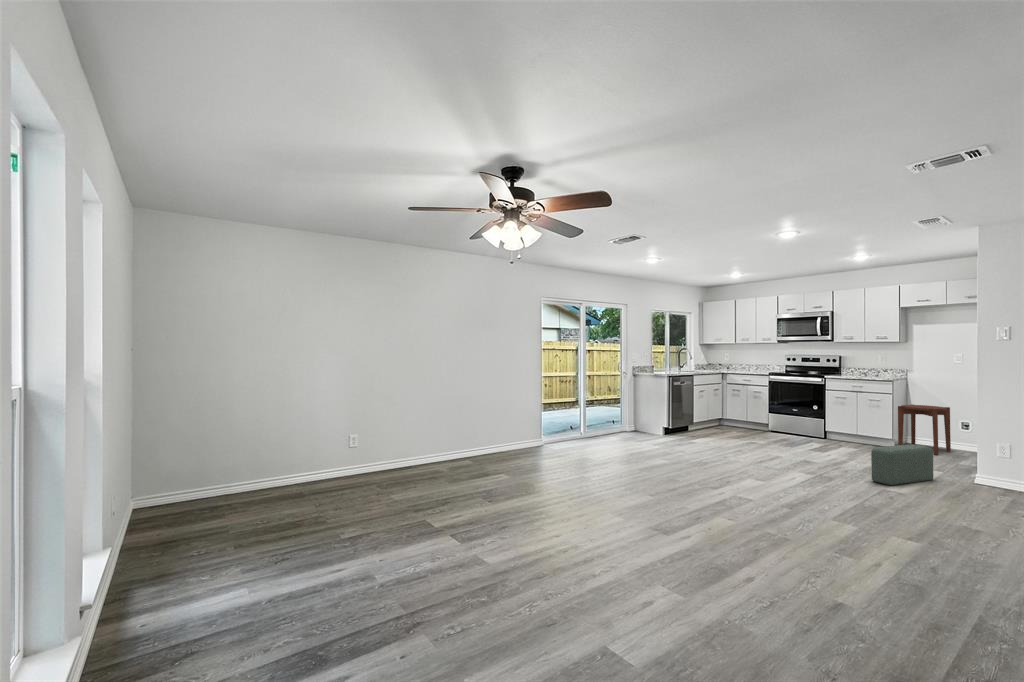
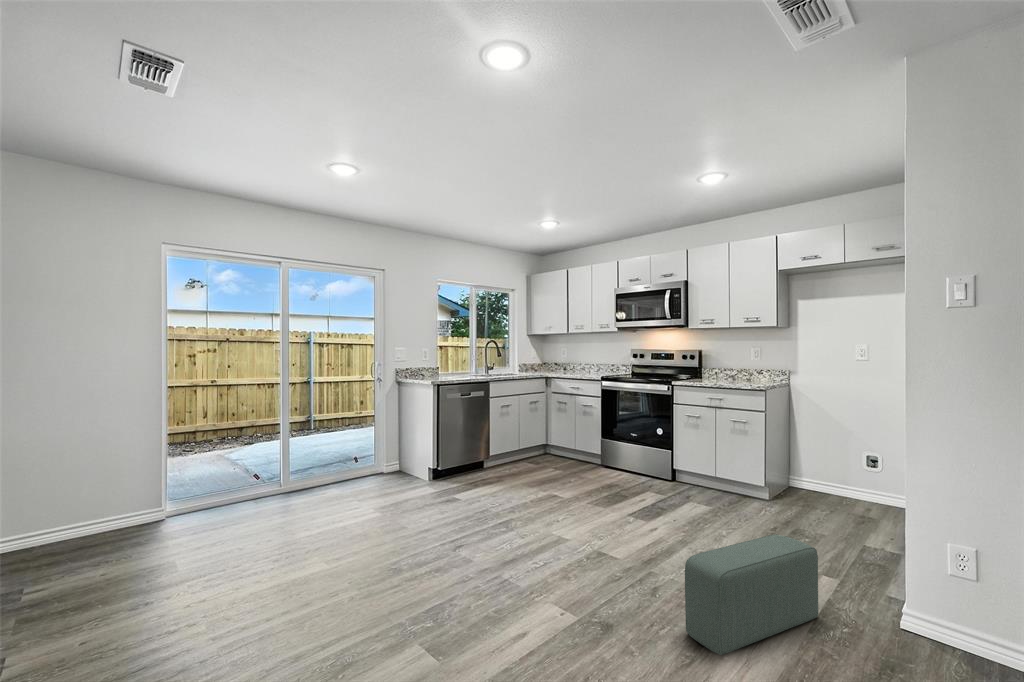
side table: present [898,404,951,455] -> none [774,428,856,521]

